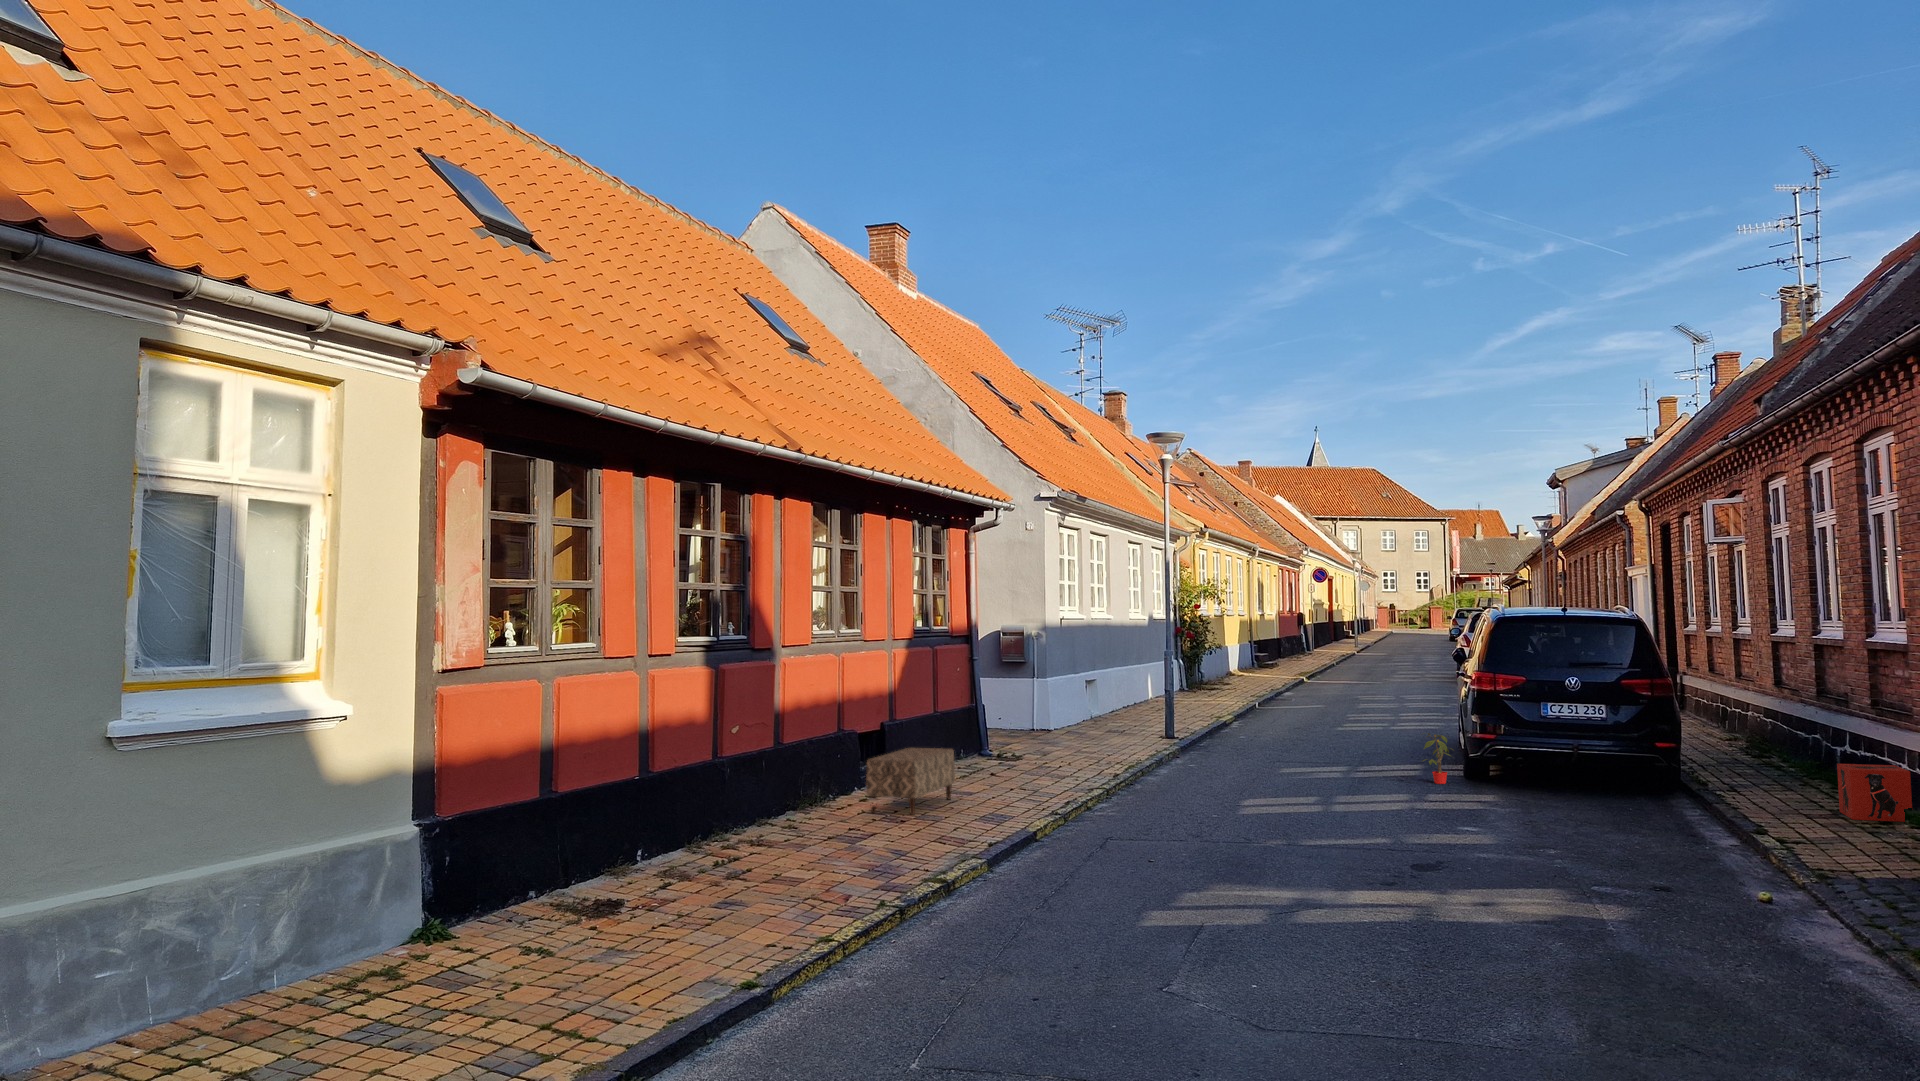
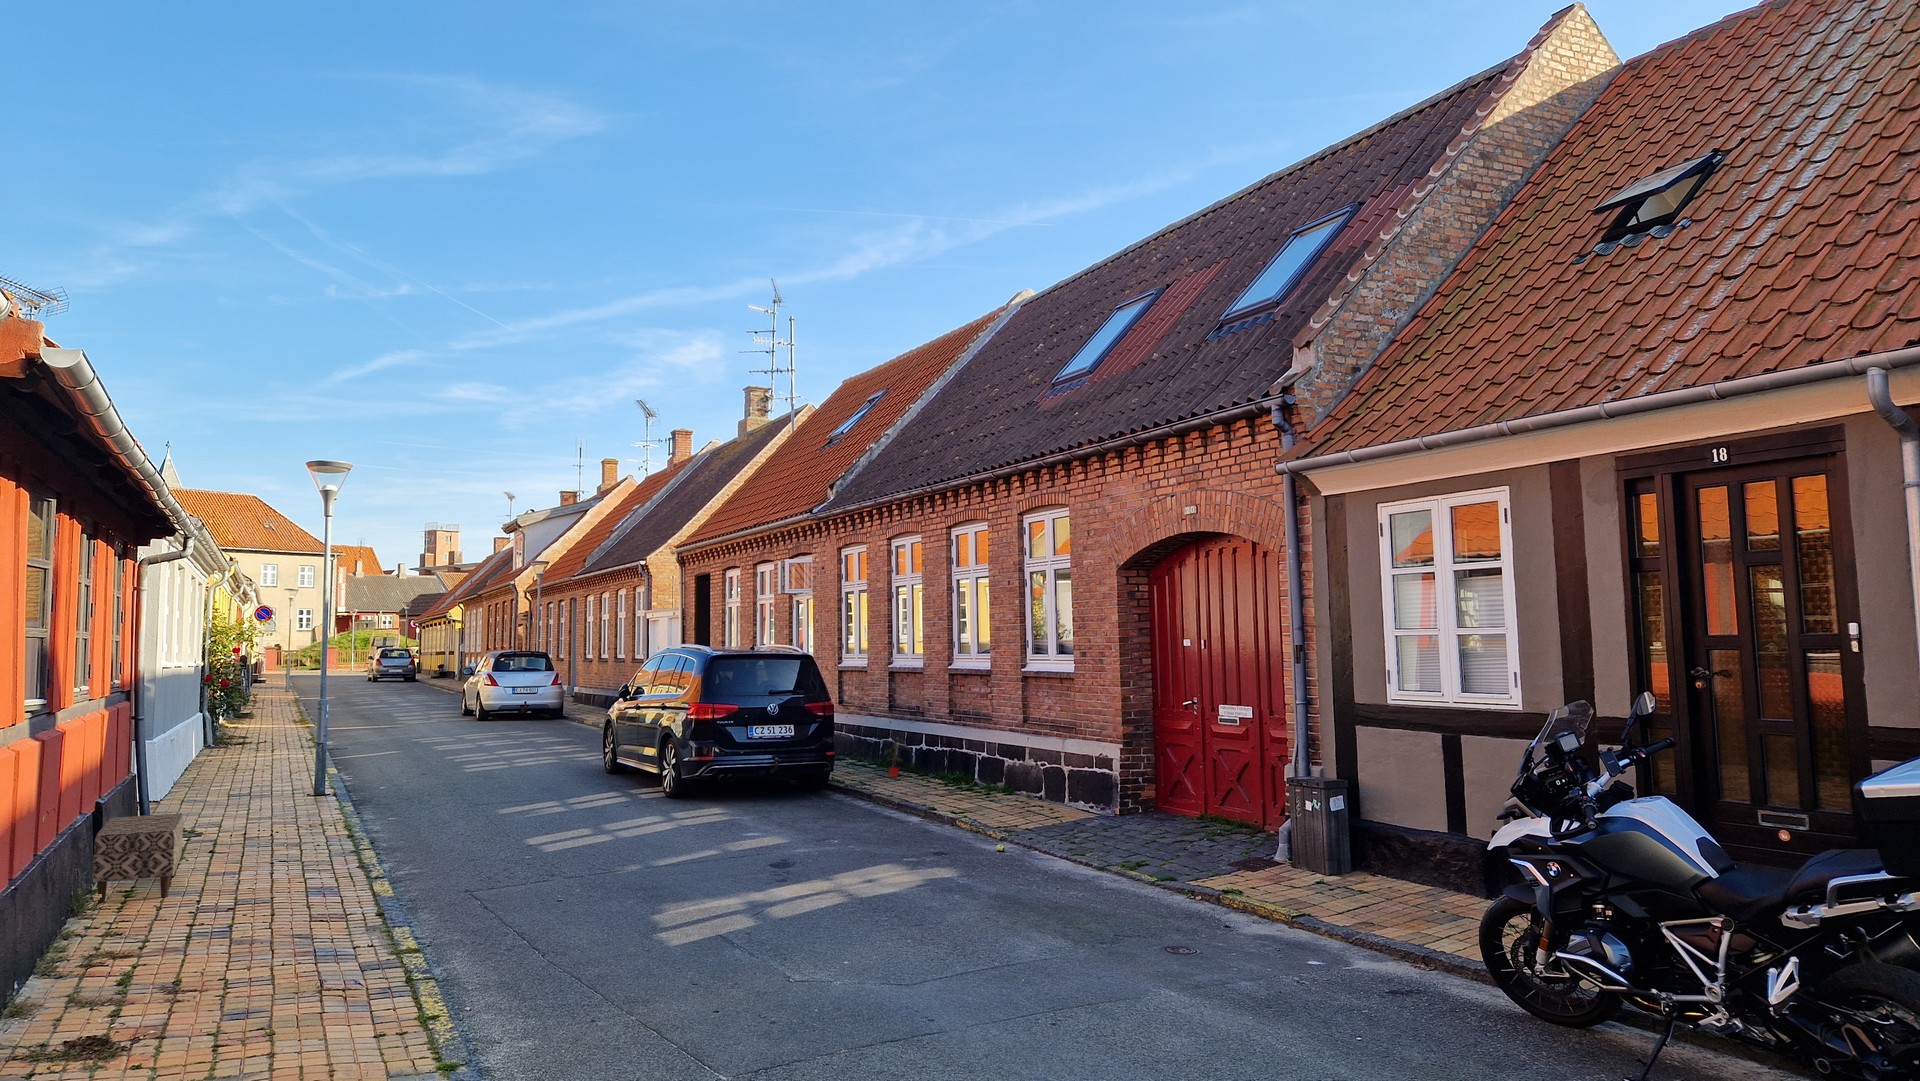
potted plant: present [1422,733,1450,784] -> present [885,740,908,777]
storage box: present [1837,764,1912,822] -> none [945,756,992,797]

